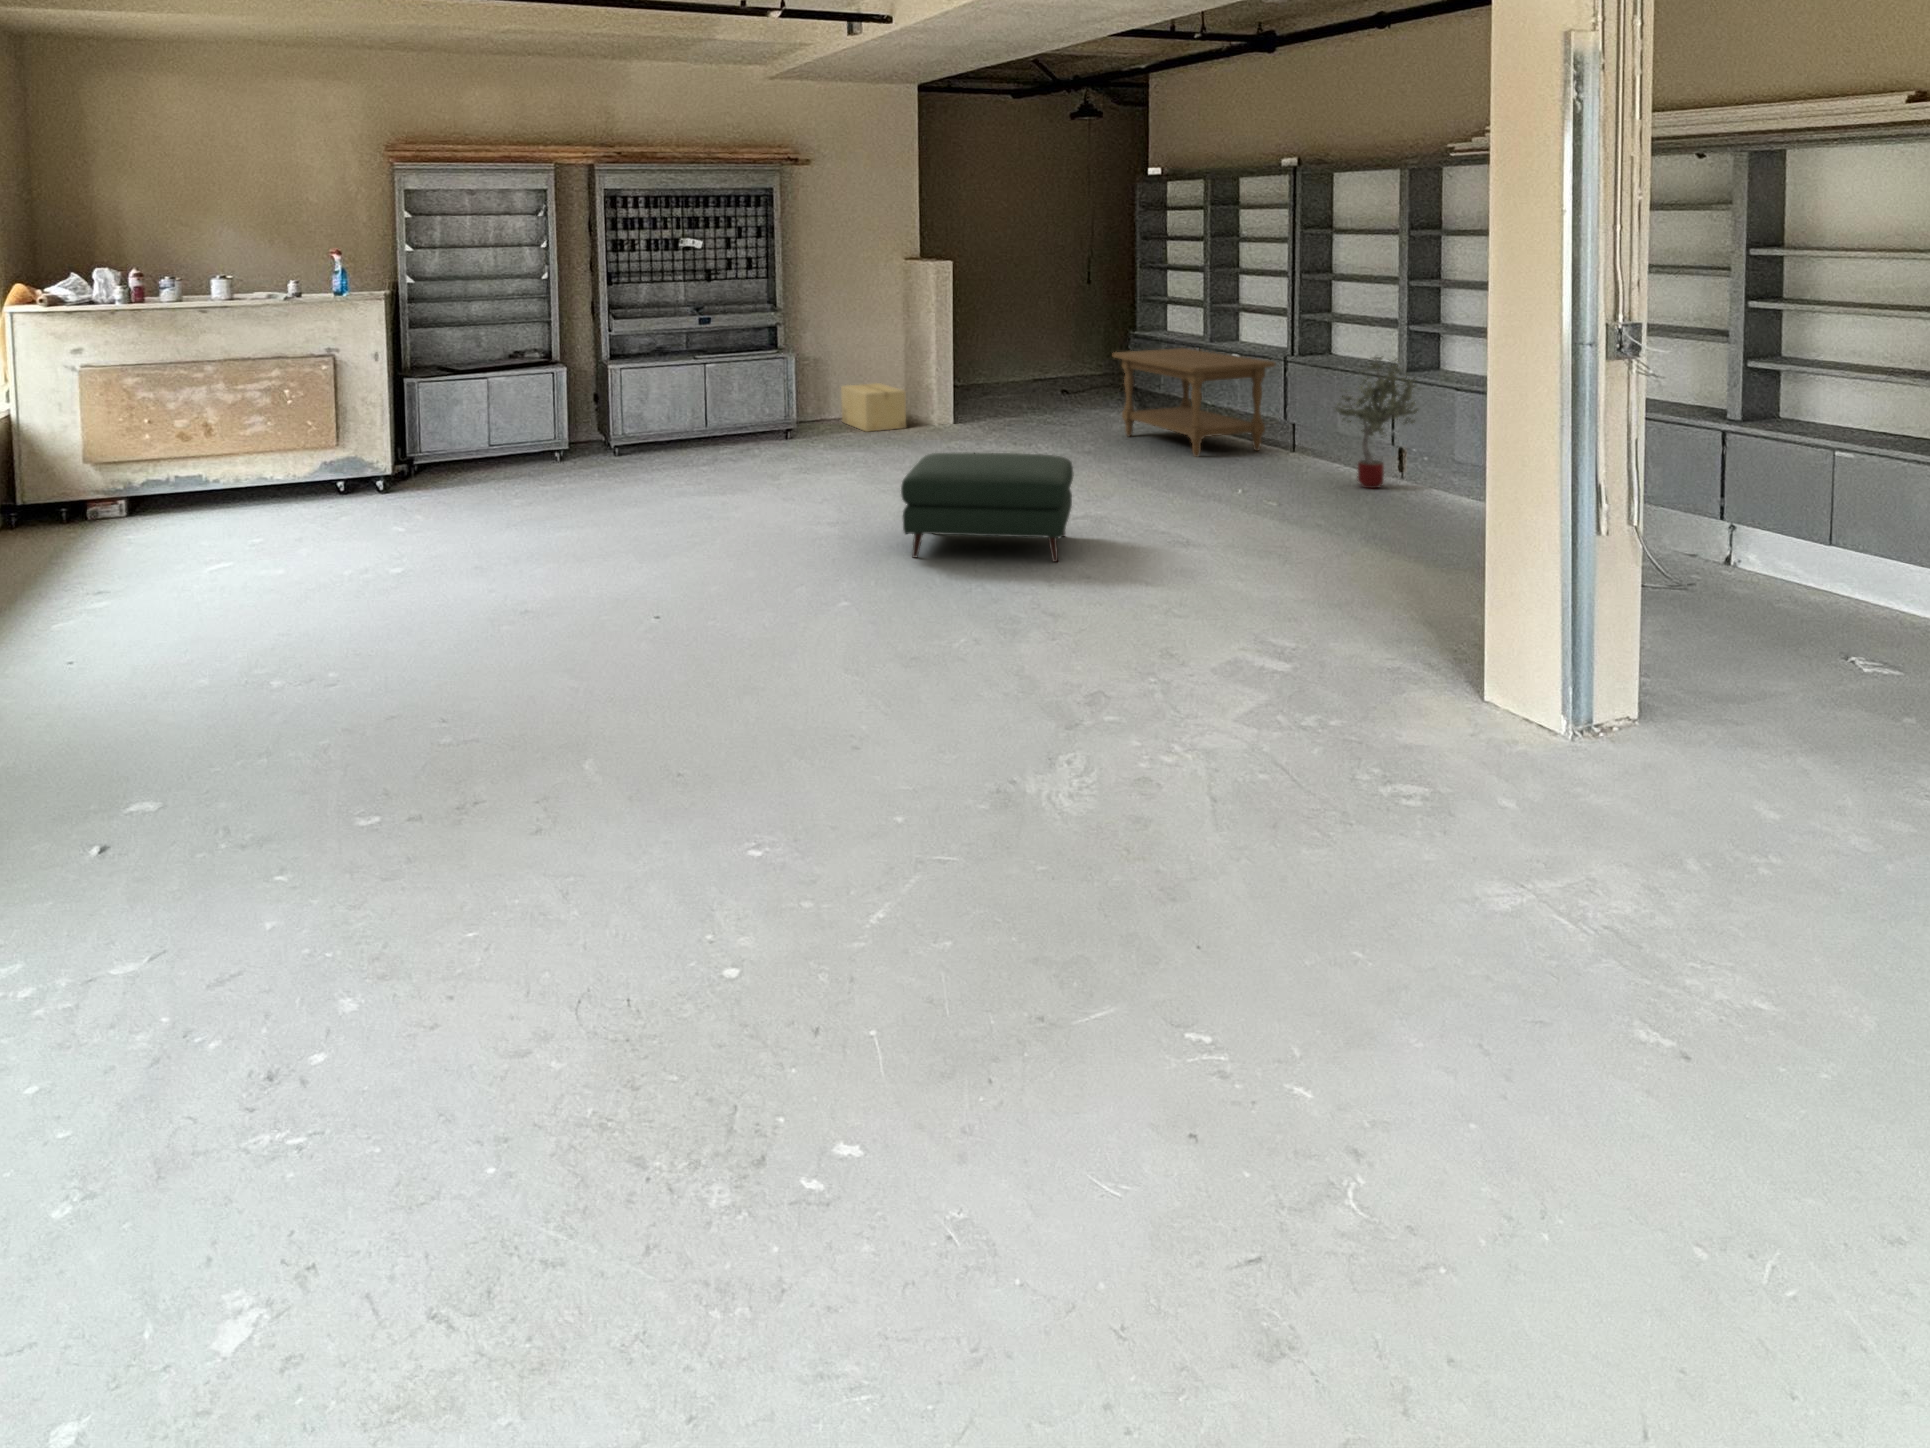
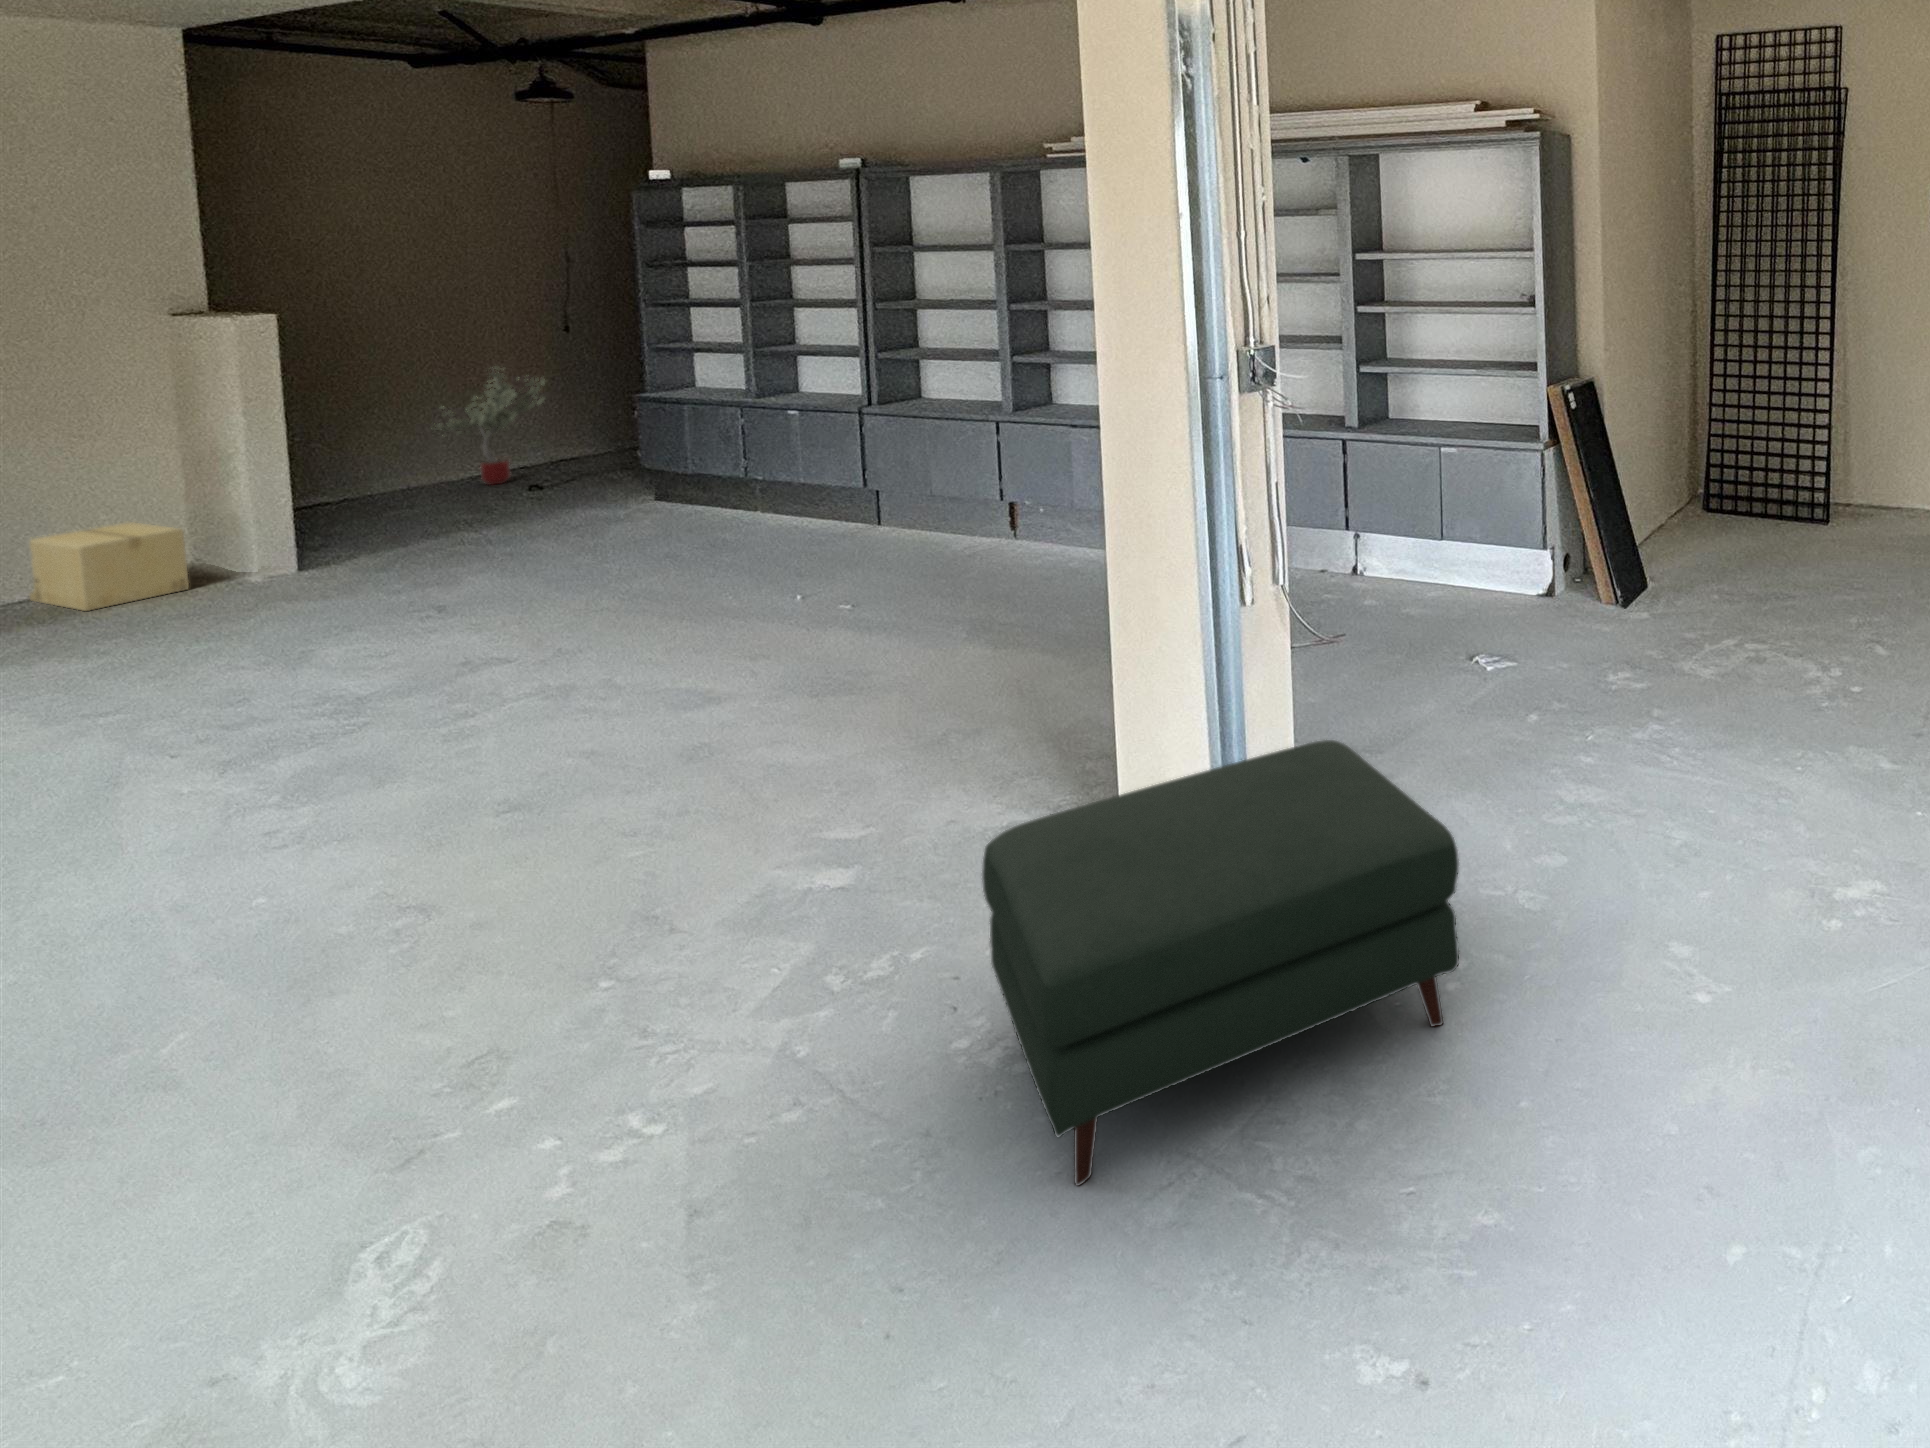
coffee table: present [1112,348,1275,457] -> none [598,406,848,552]
potted tree: present [1335,356,1418,488] -> present [431,367,545,485]
ottoman: present [901,453,1074,562] -> present [982,740,1459,1186]

